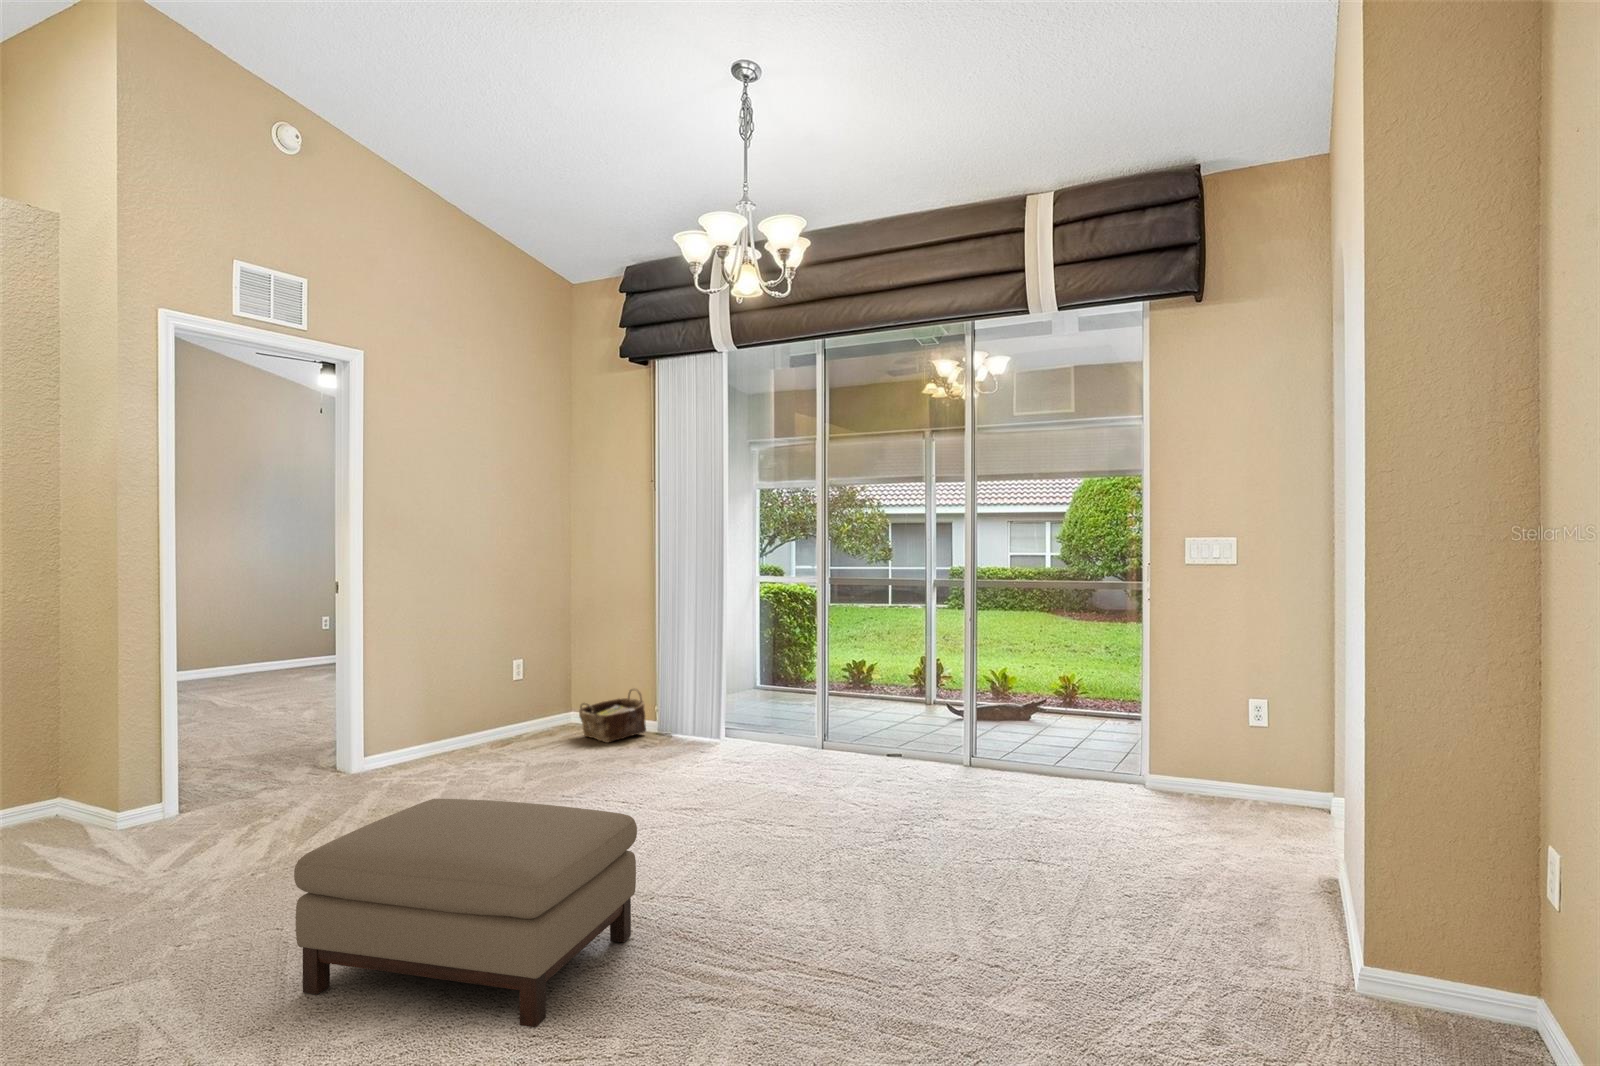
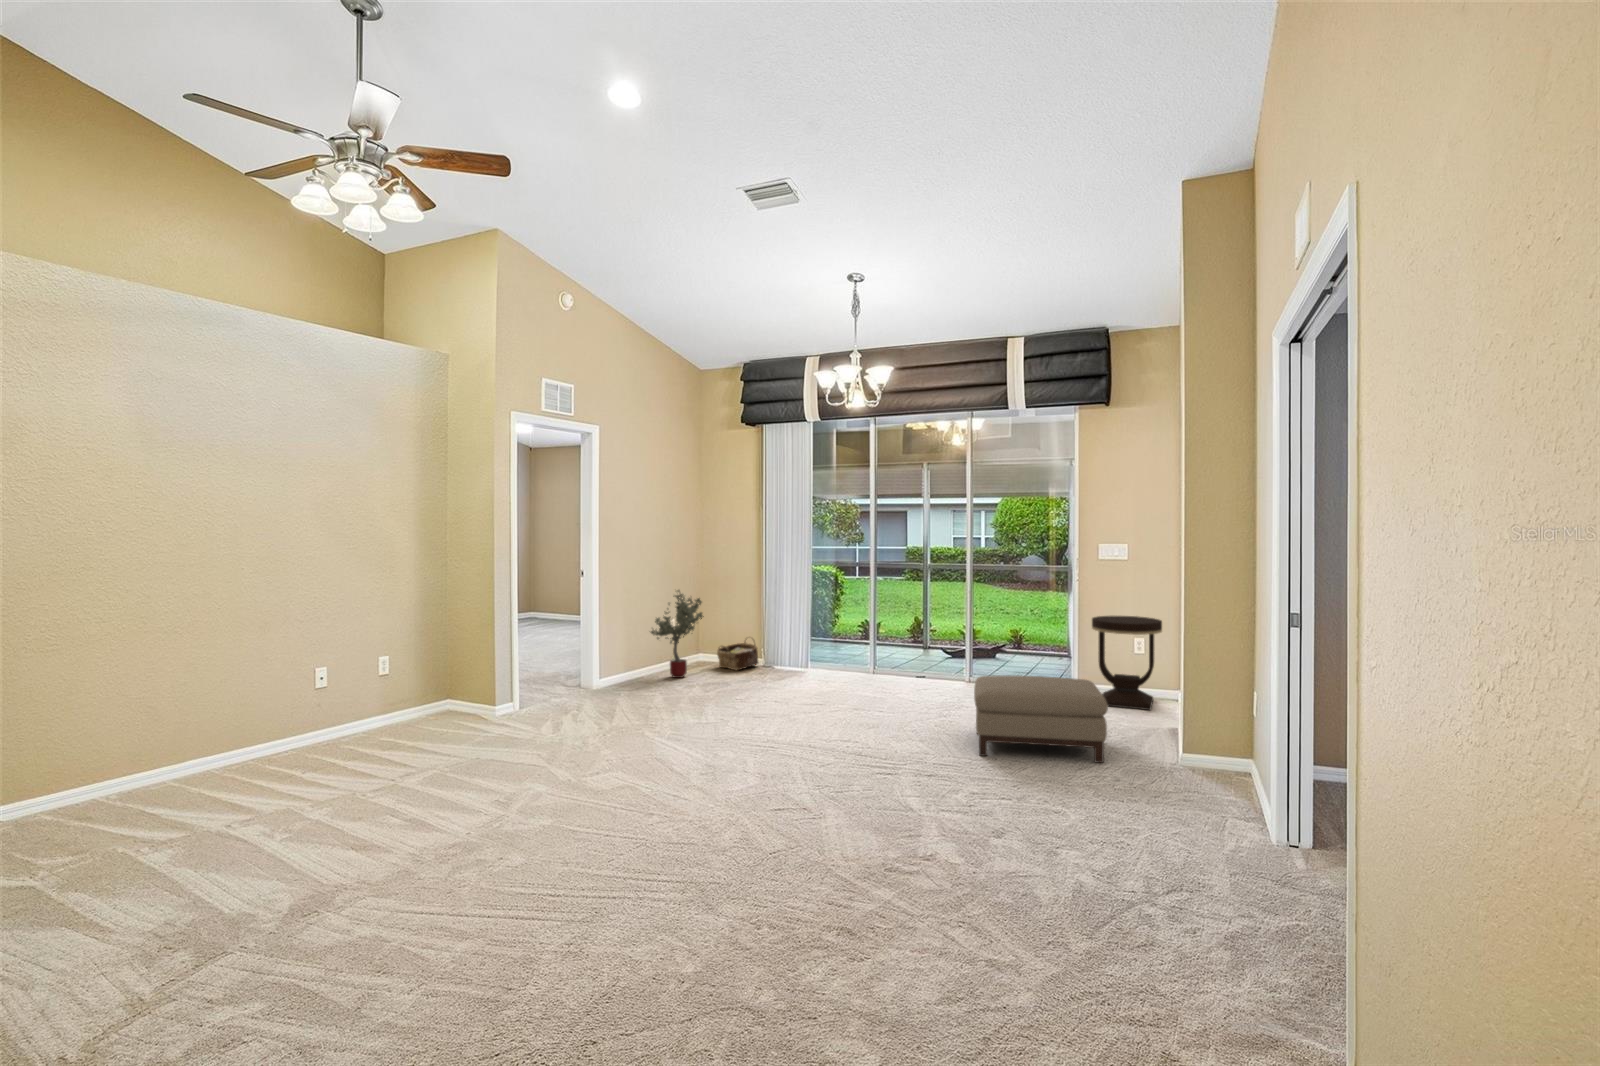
potted tree: none [453,613,552,756] -> present [651,590,704,678]
side table: none [1172,662,1300,836] -> present [1092,616,1162,710]
ottoman: present [294,799,637,1027] -> present [974,676,1108,763]

